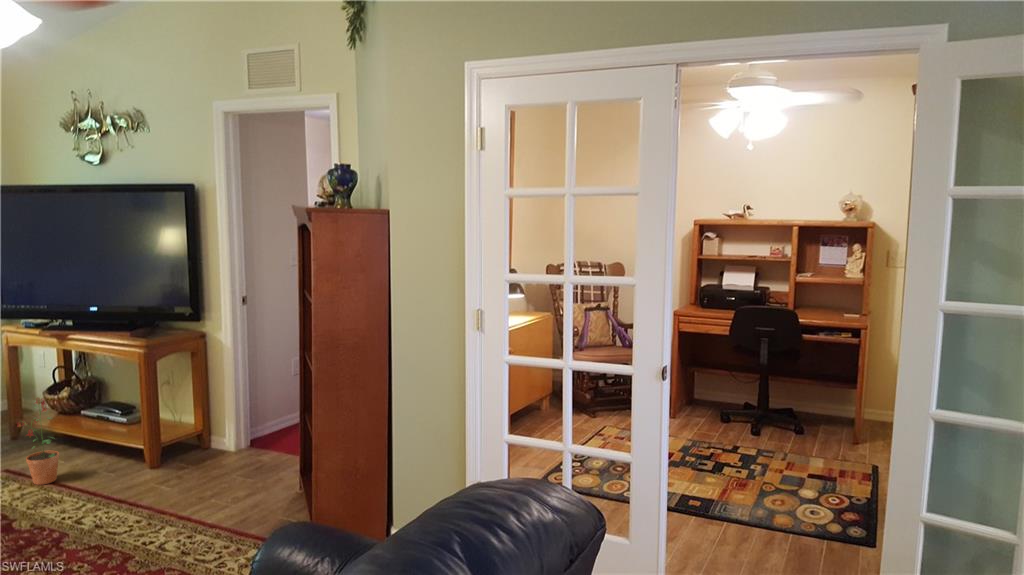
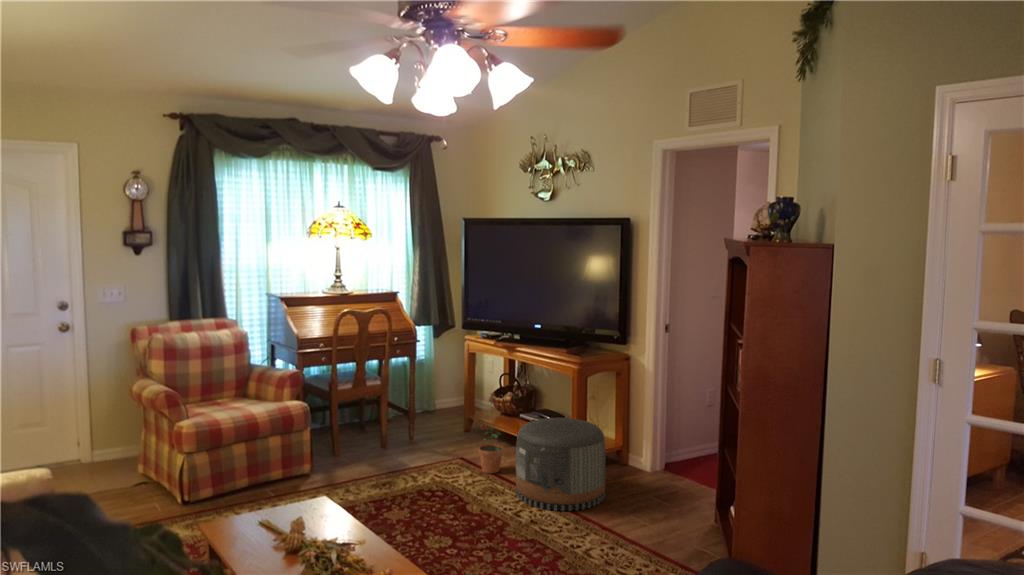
pouf: none [73,410,184,512] -> present [516,418,606,511]

